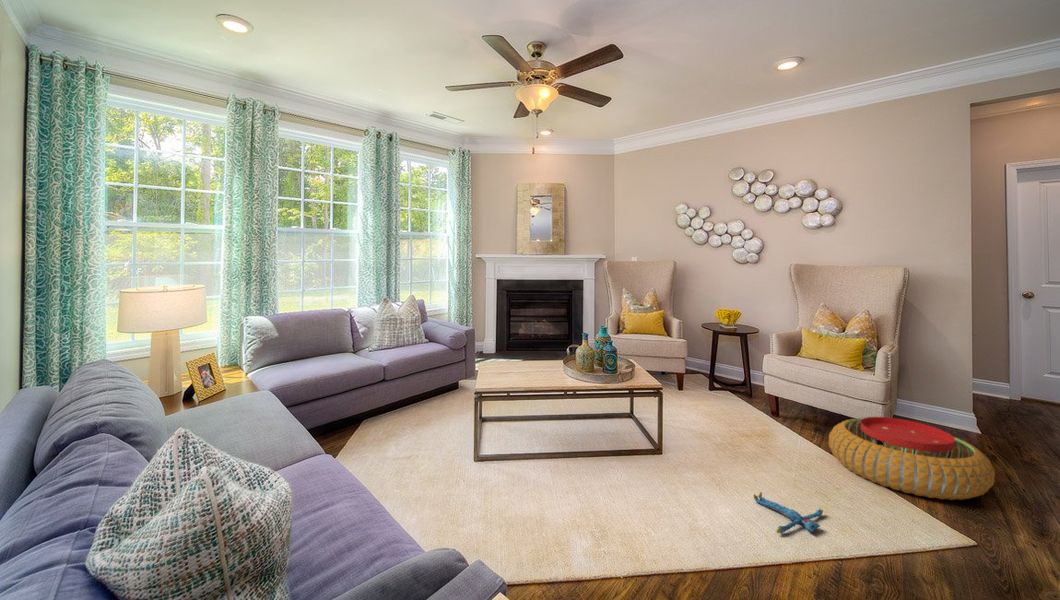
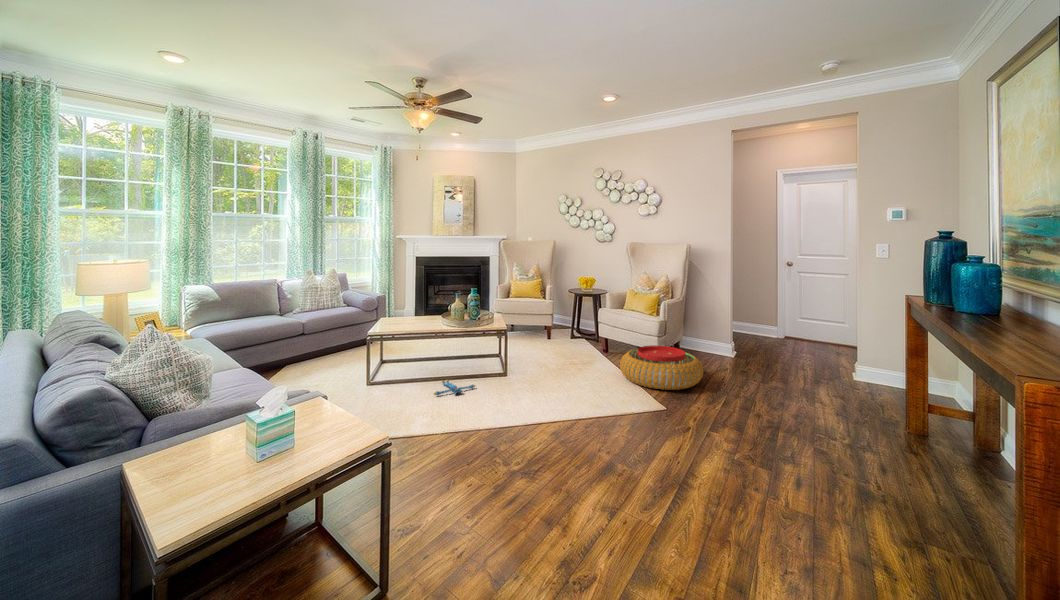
plush toy: present [753,492,823,534] -> present [434,379,475,395]

